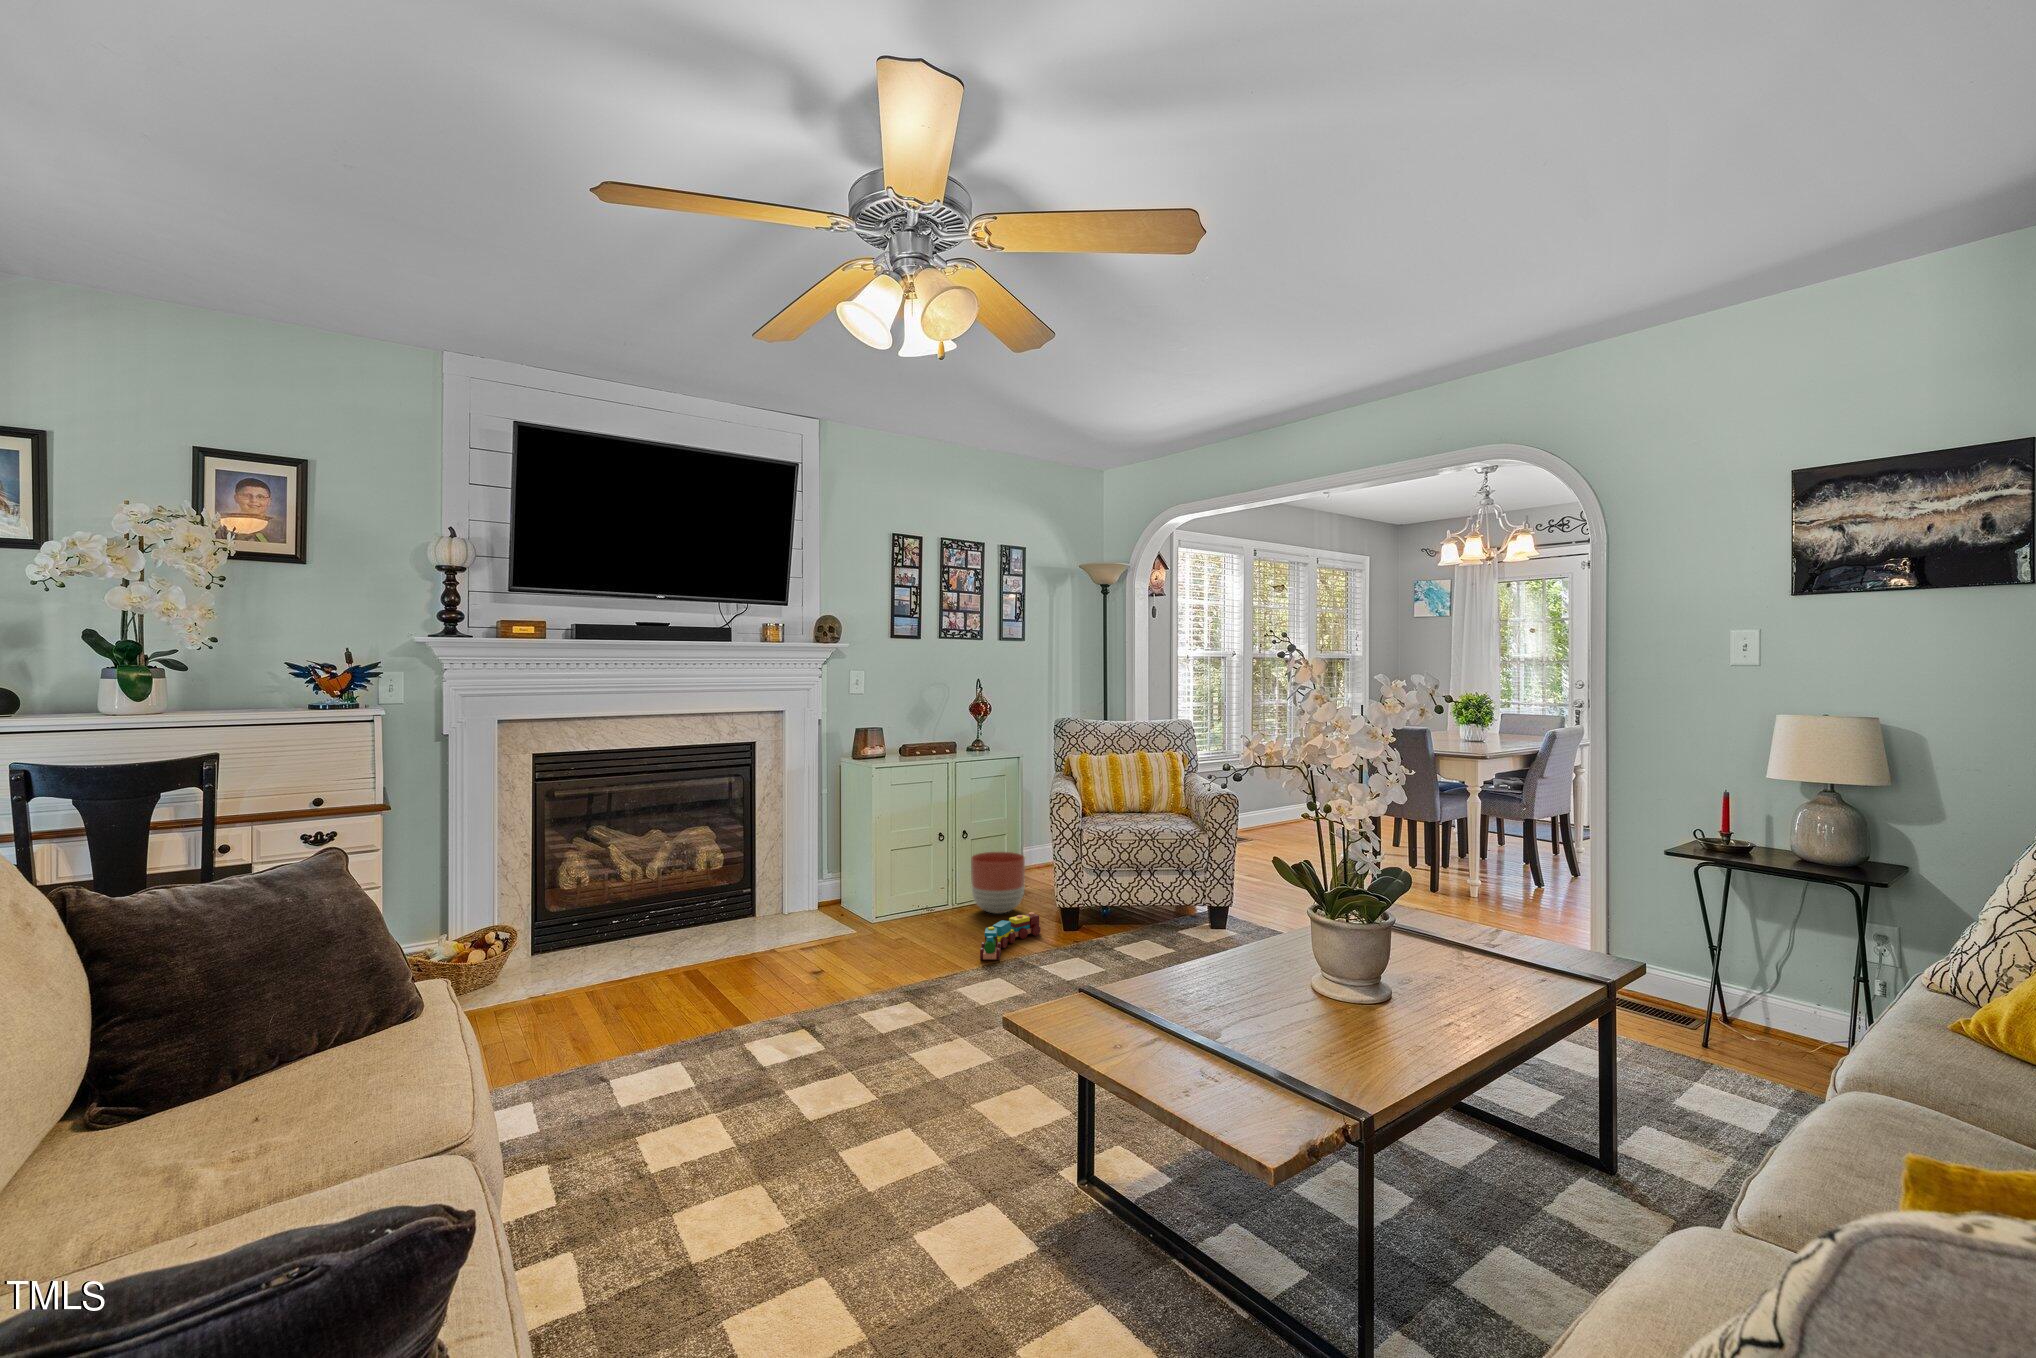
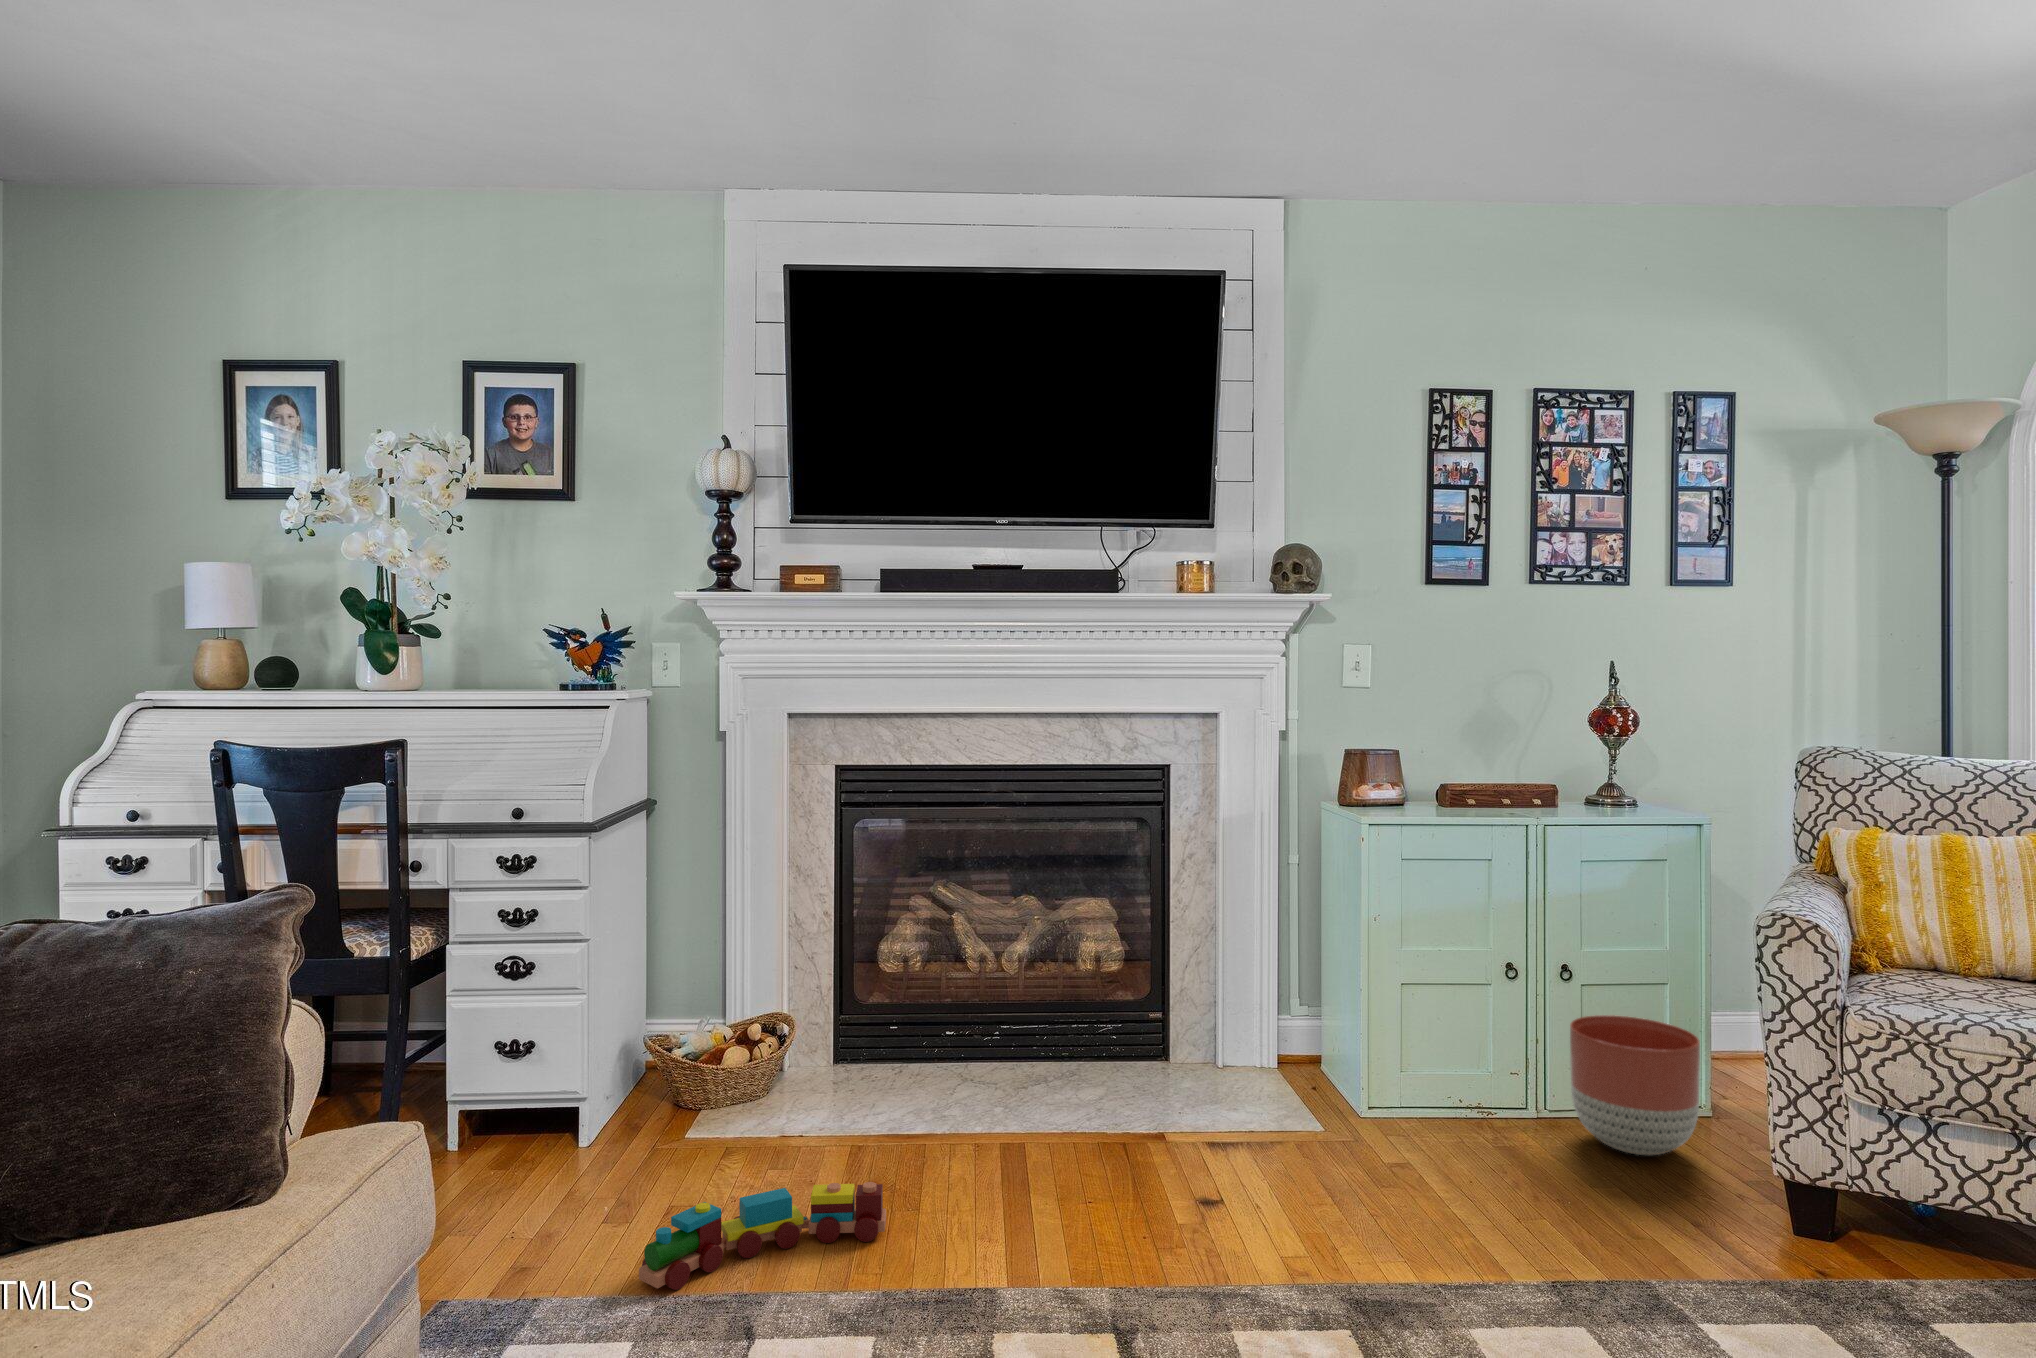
toy train: present [980,912,1041,960] -> present [639,1182,886,1290]

